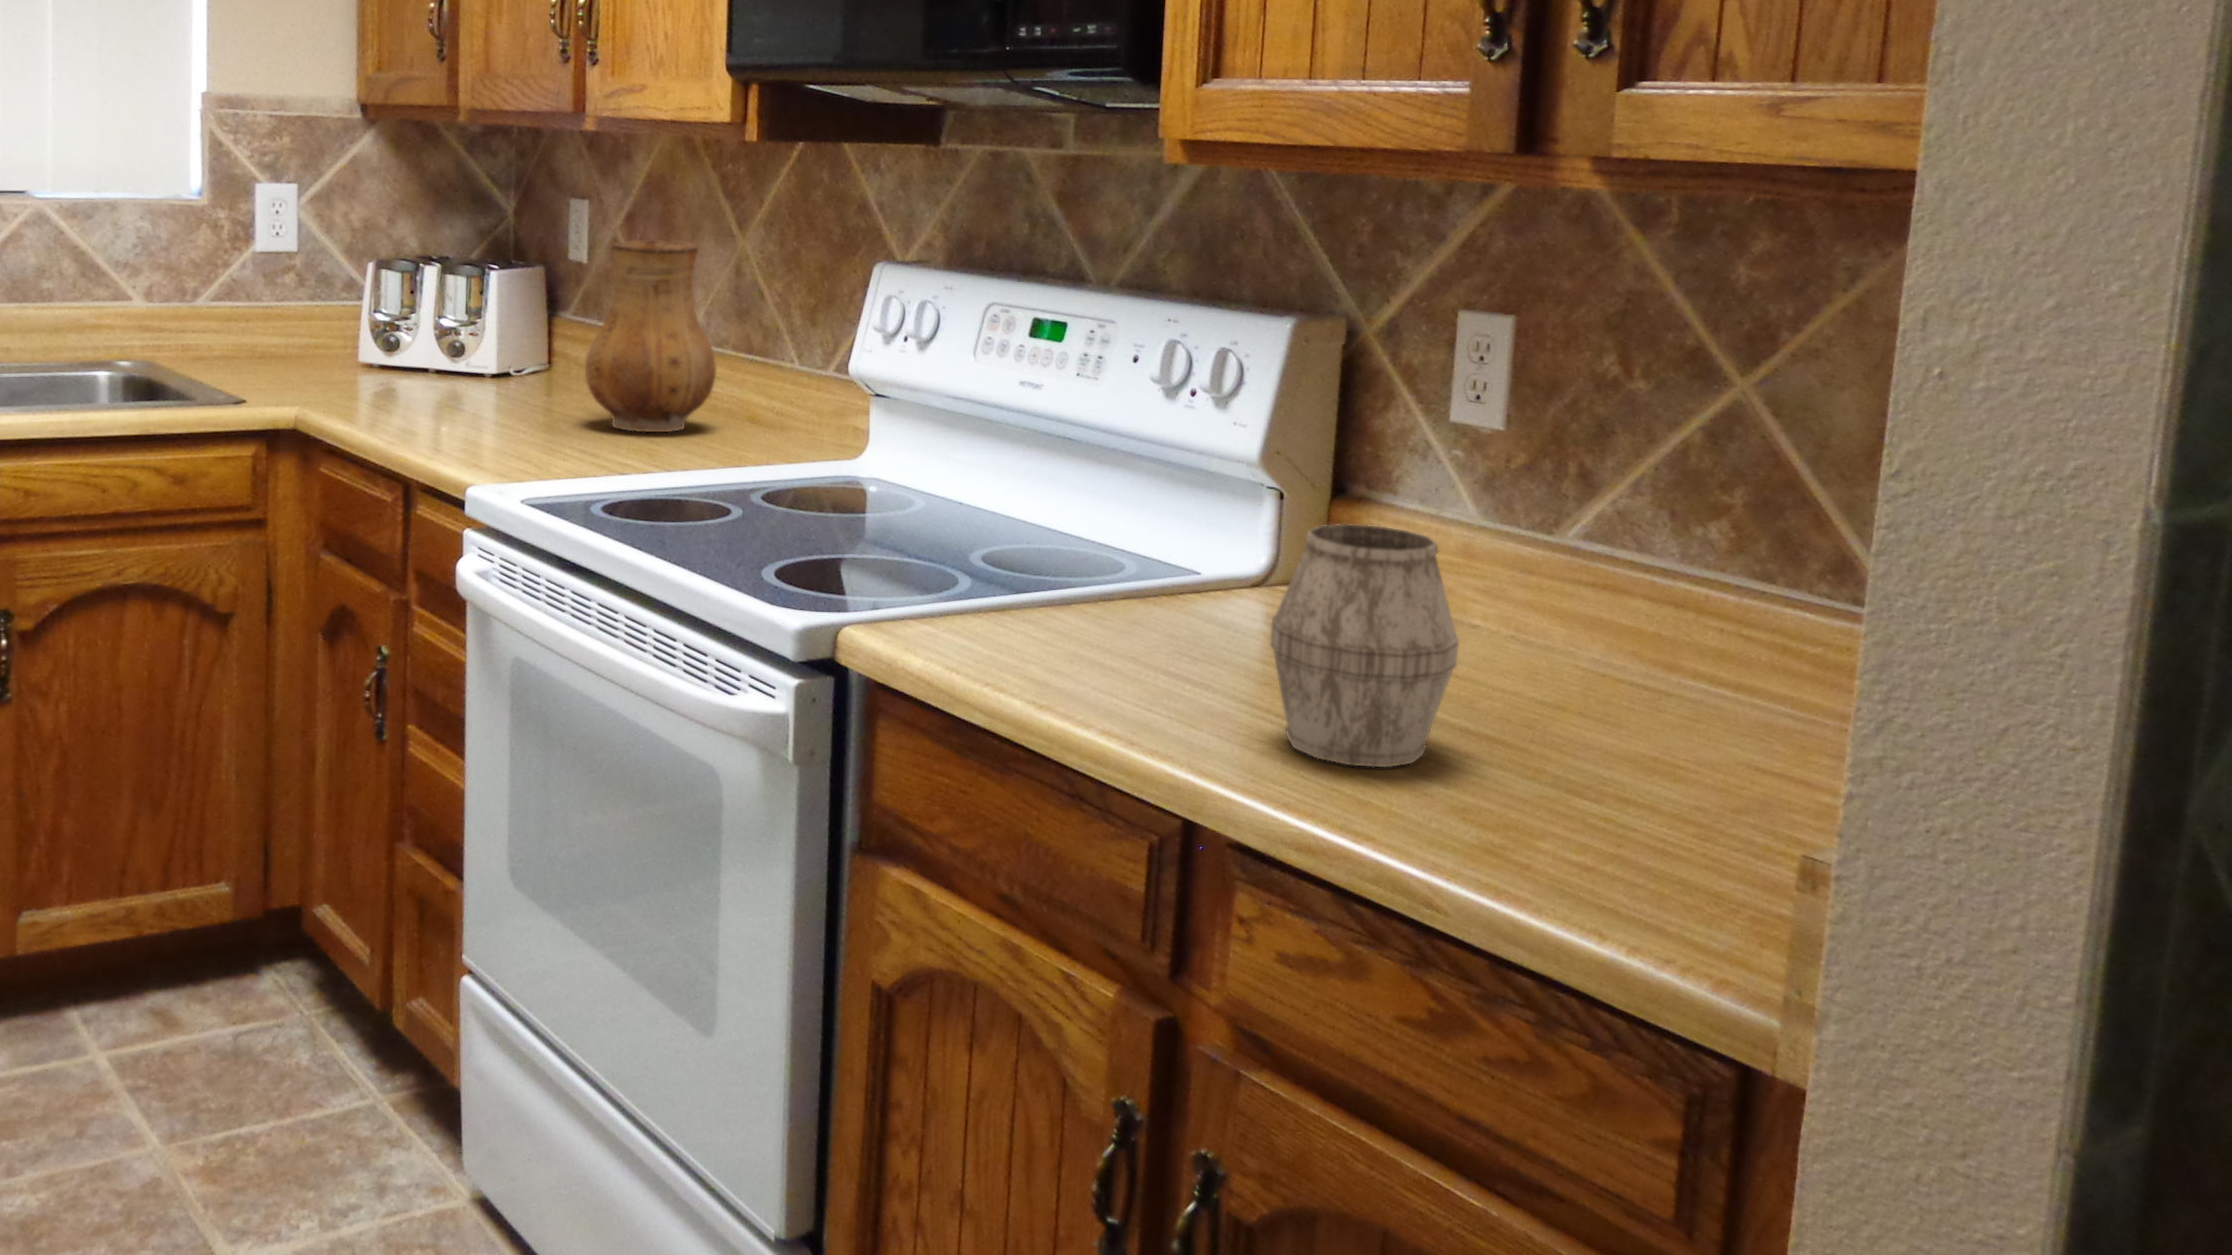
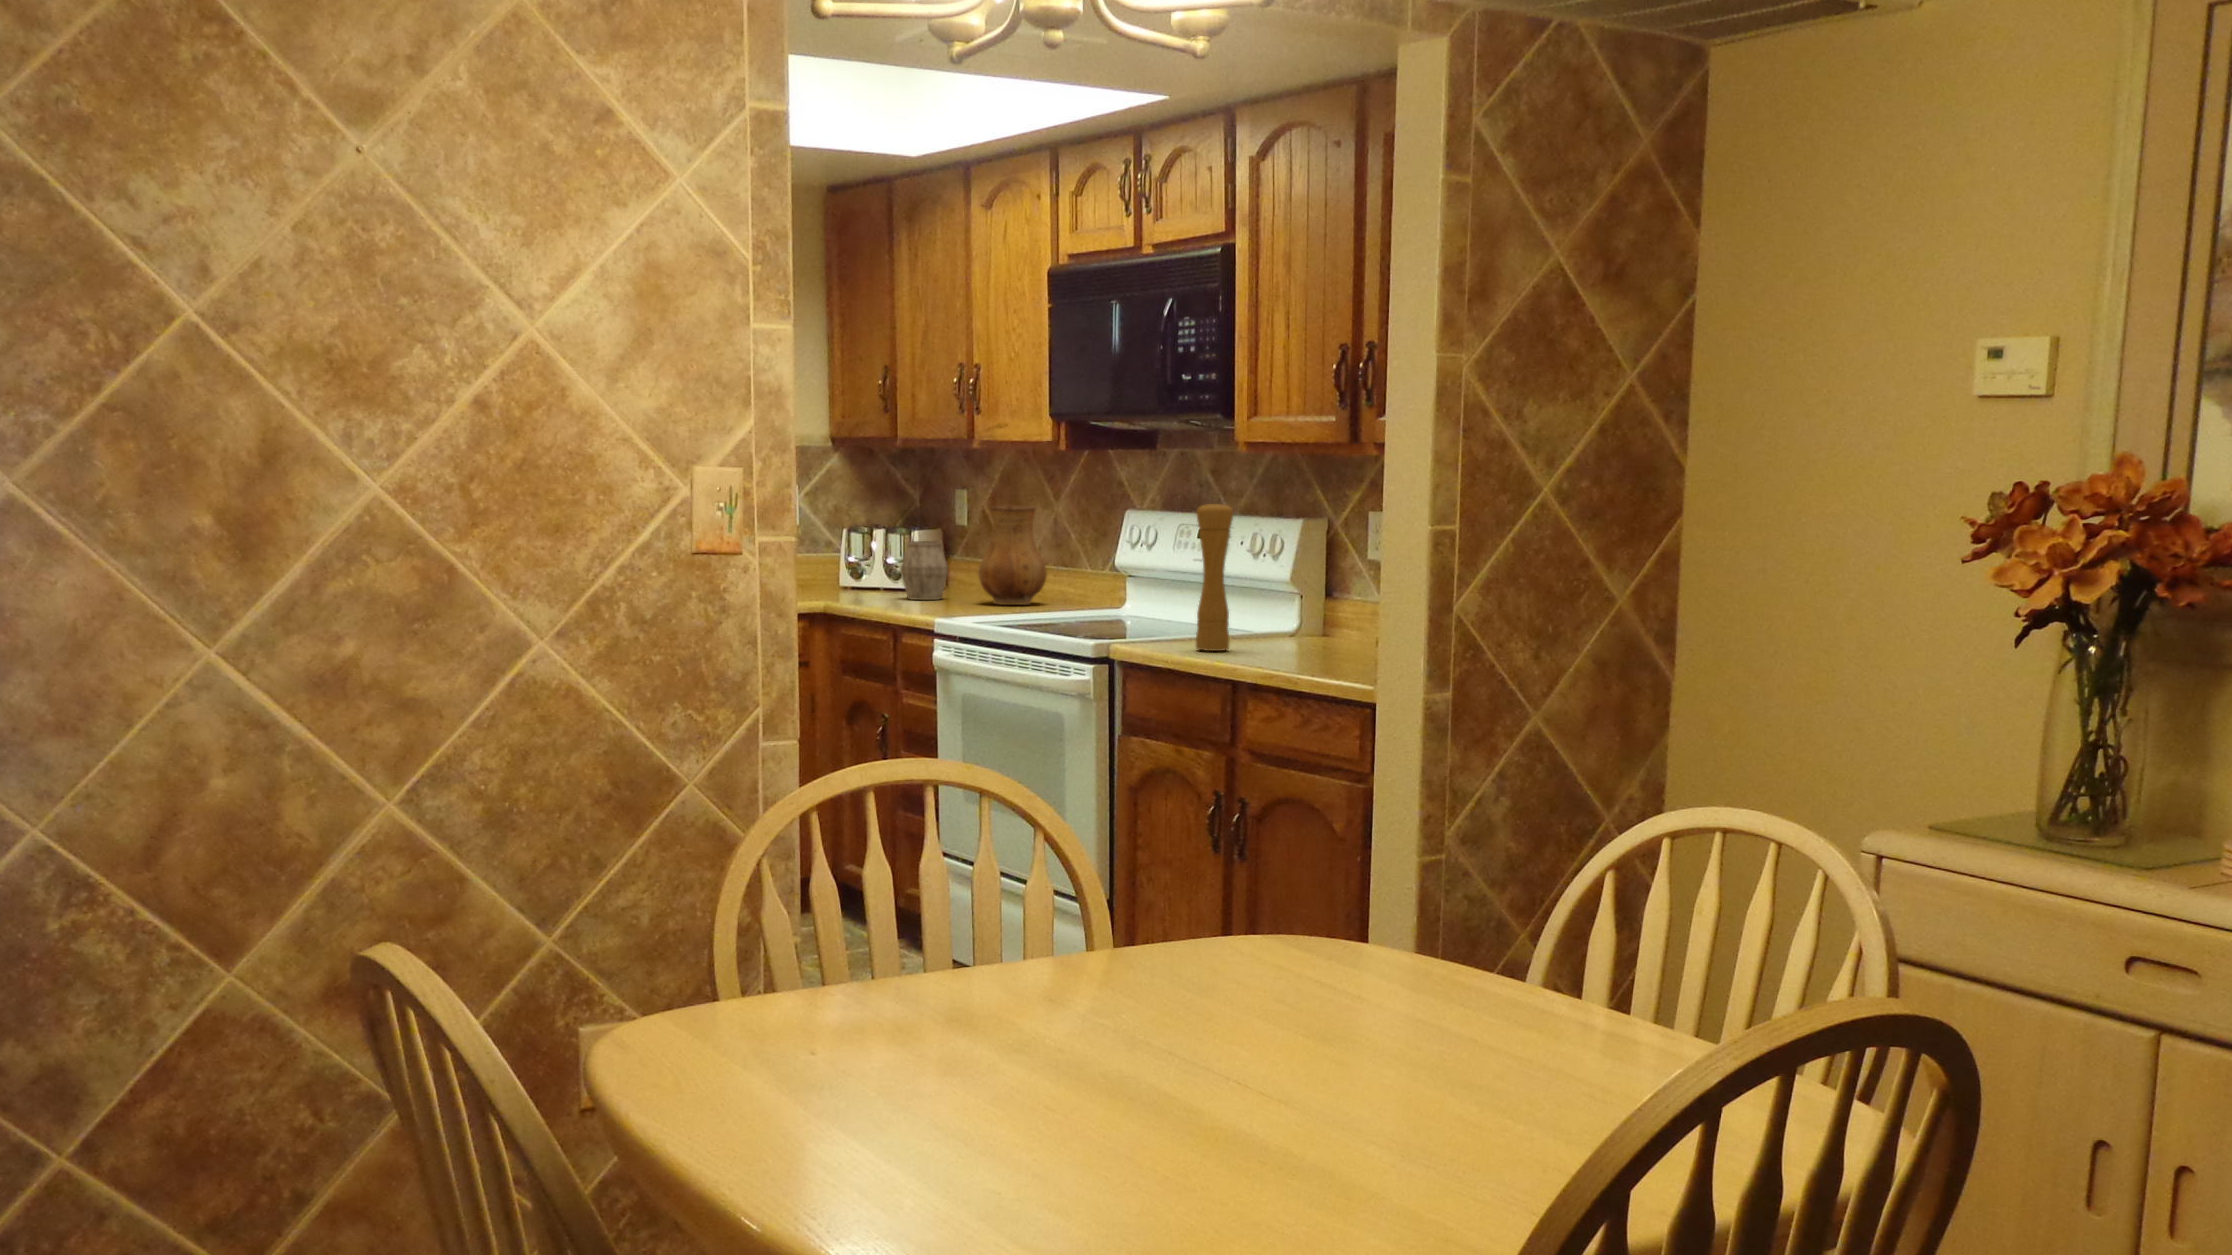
pepper mill: none [1058,289,1172,670] -> present [1196,502,1233,651]
mug: present [1271,524,1459,767] -> present [900,541,948,600]

